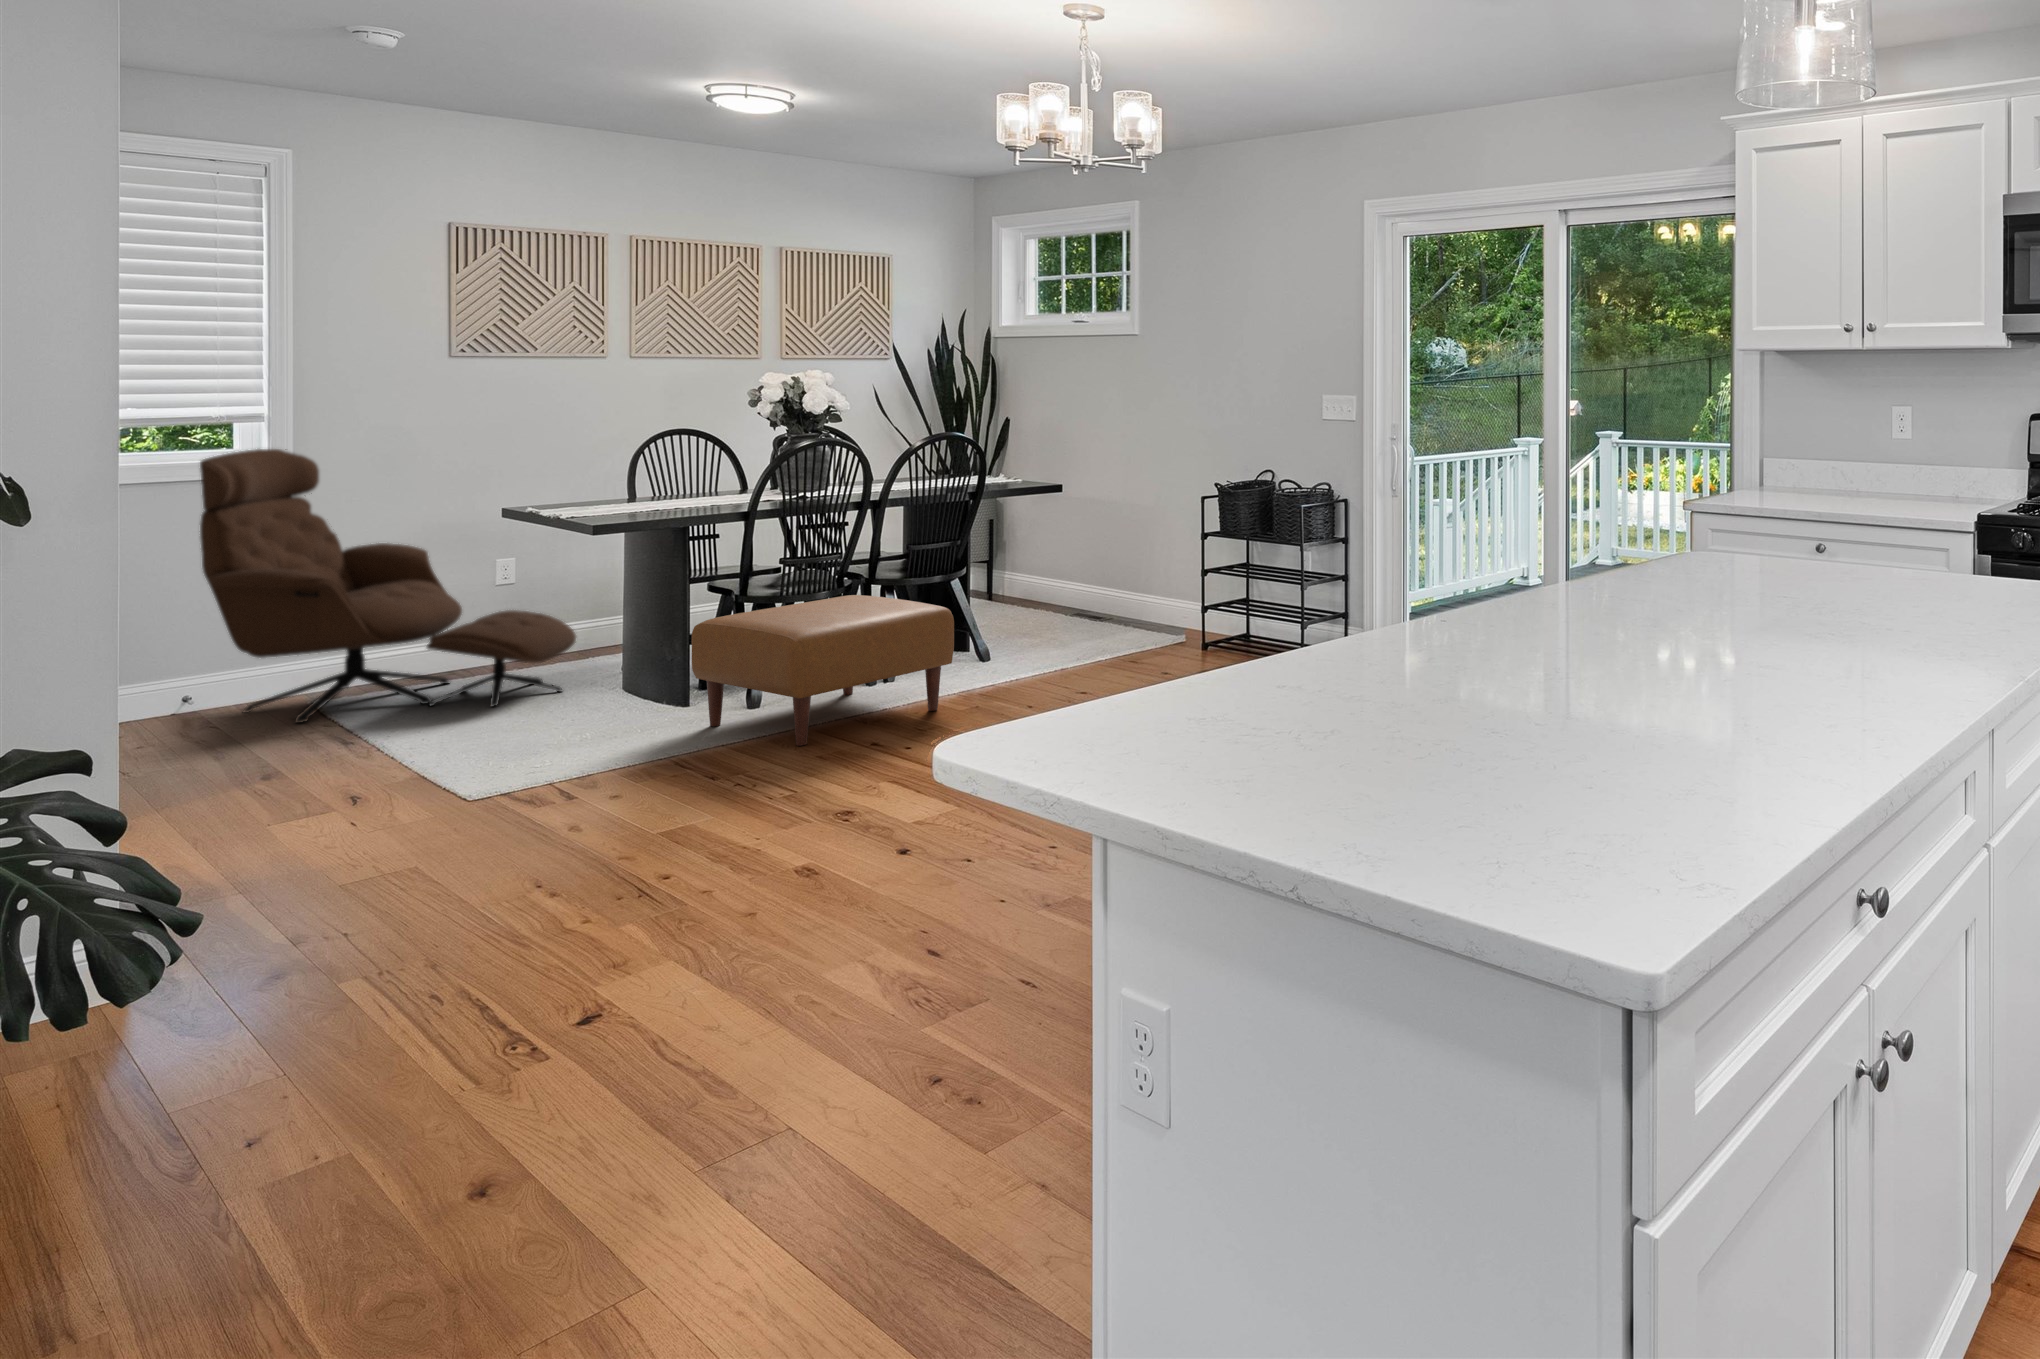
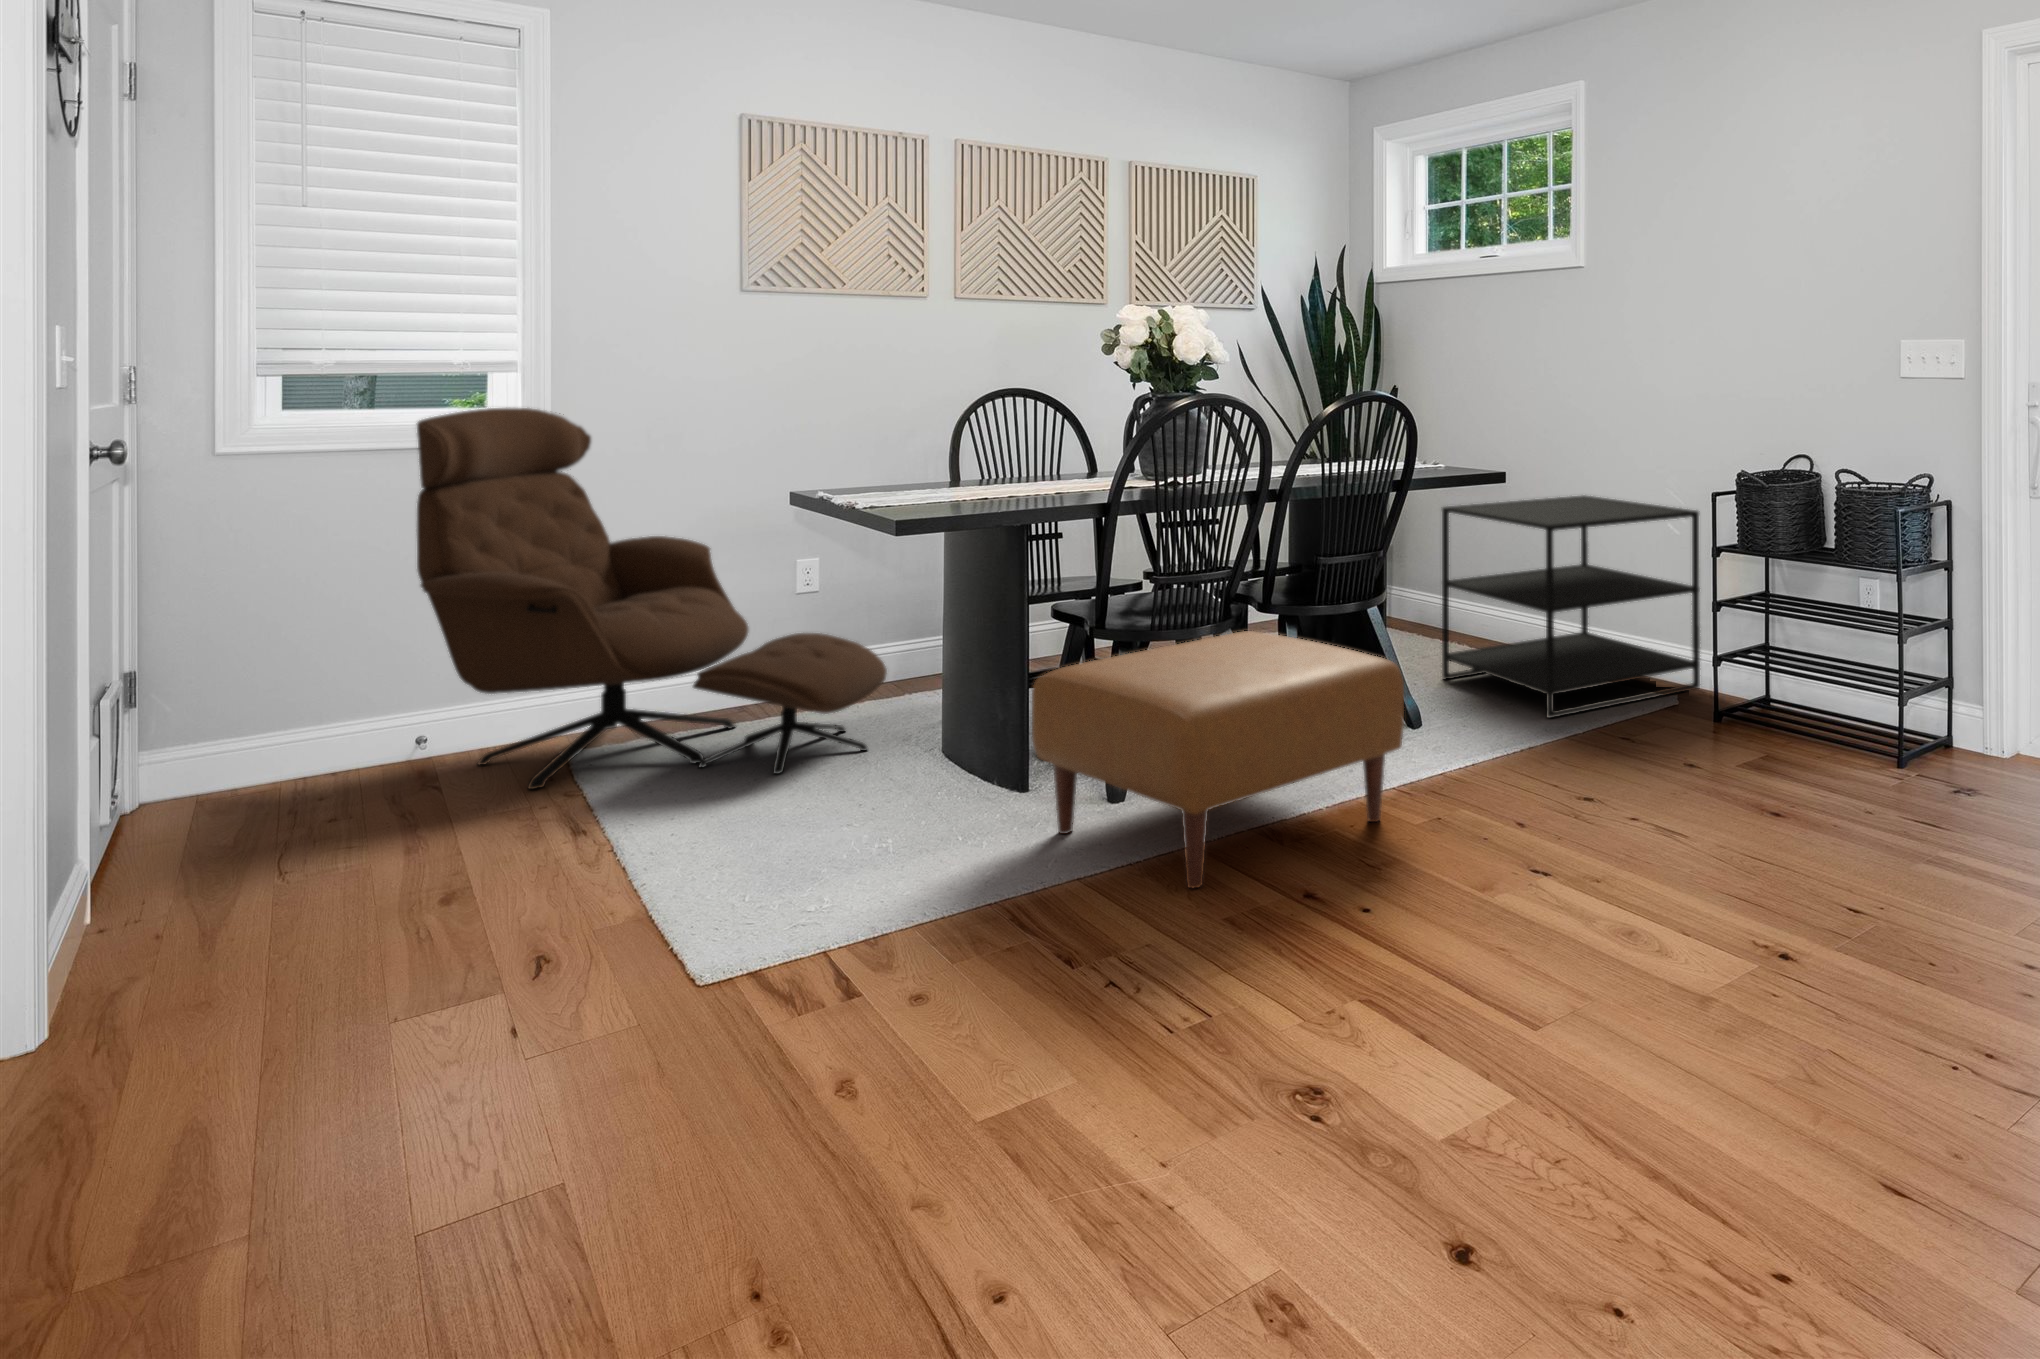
side table: none [1019,500,1205,653] -> present [1442,496,1700,718]

